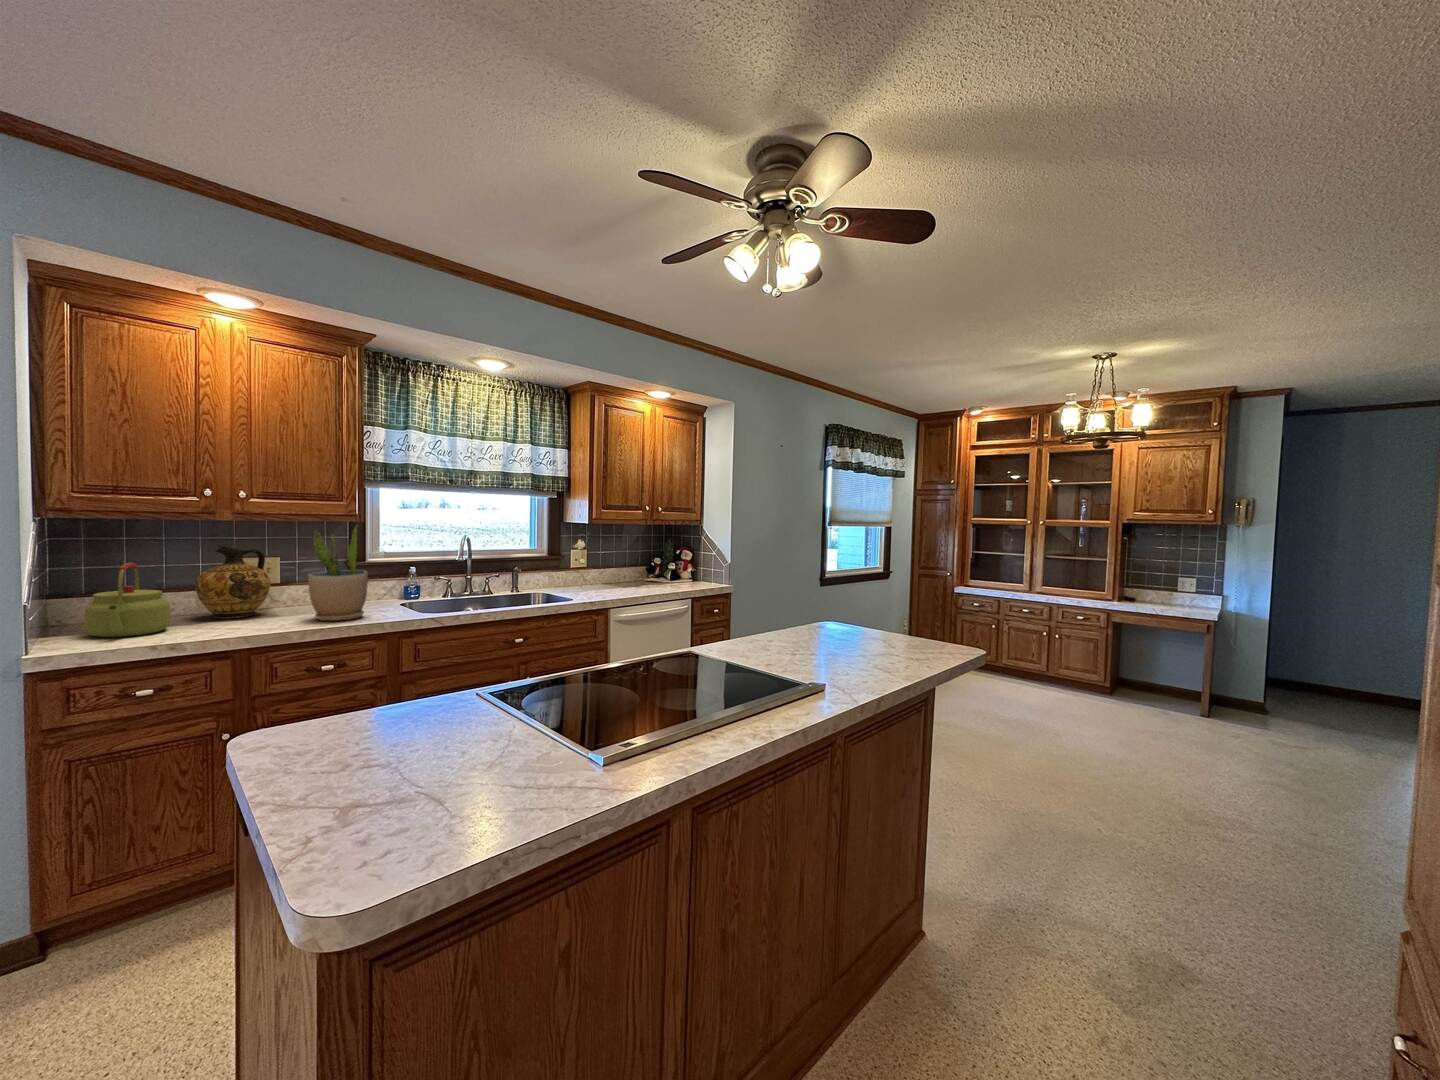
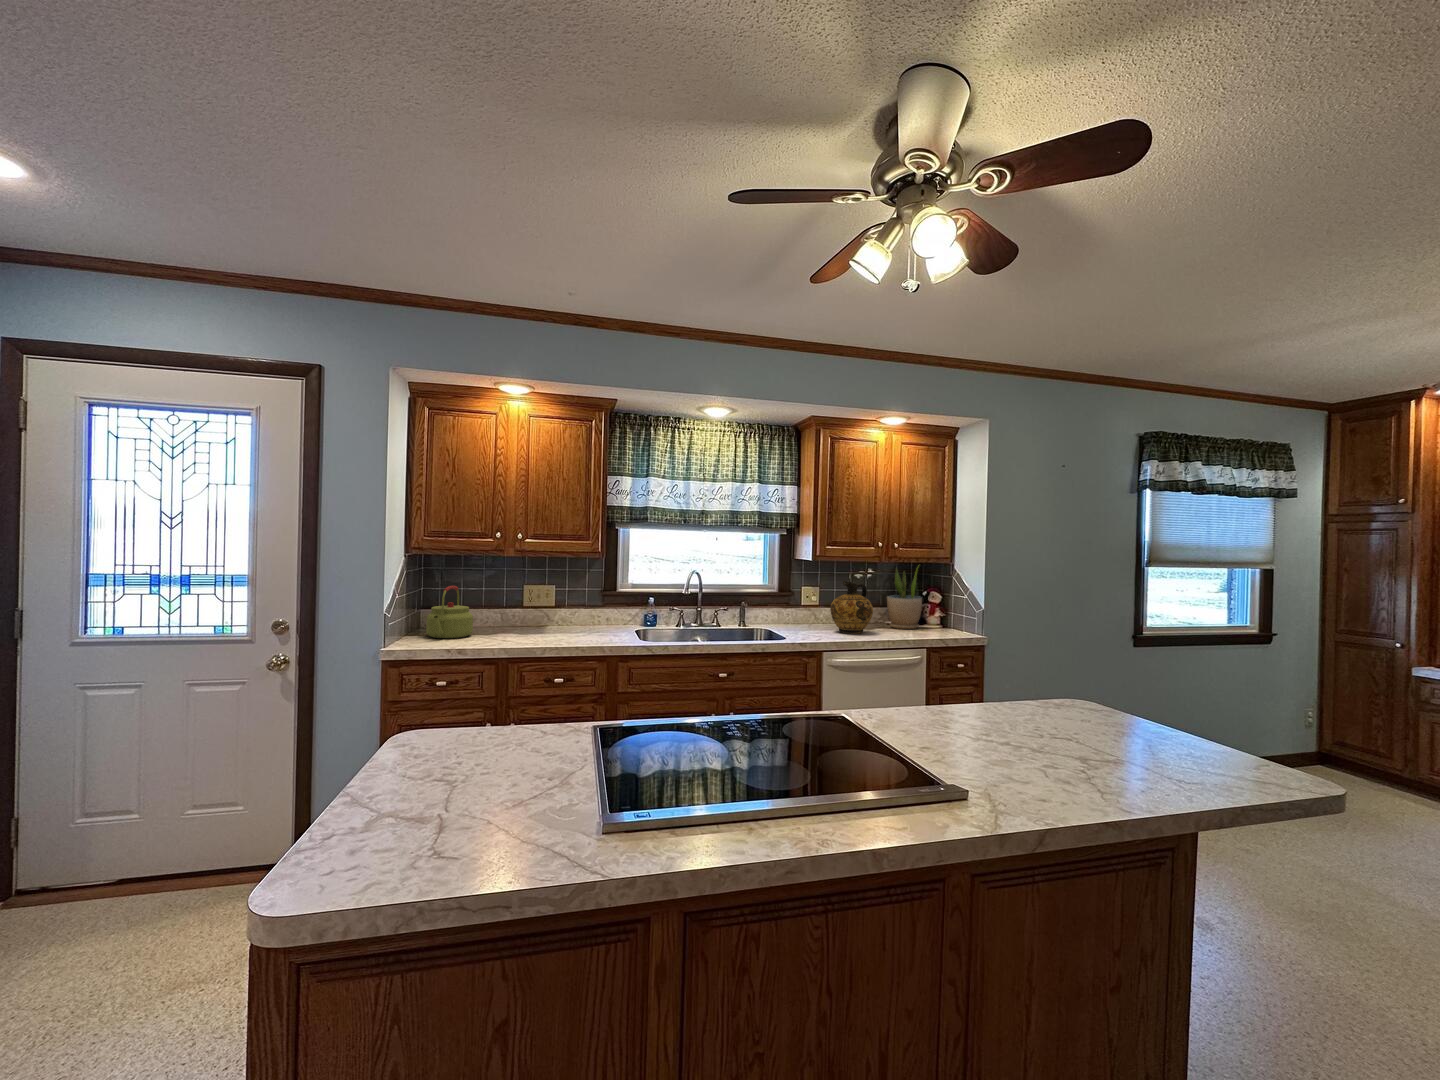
potted plant: present [308,527,368,621] -> present [887,569,922,629]
ceramic jug: present [195,545,271,618] -> present [830,581,873,634]

